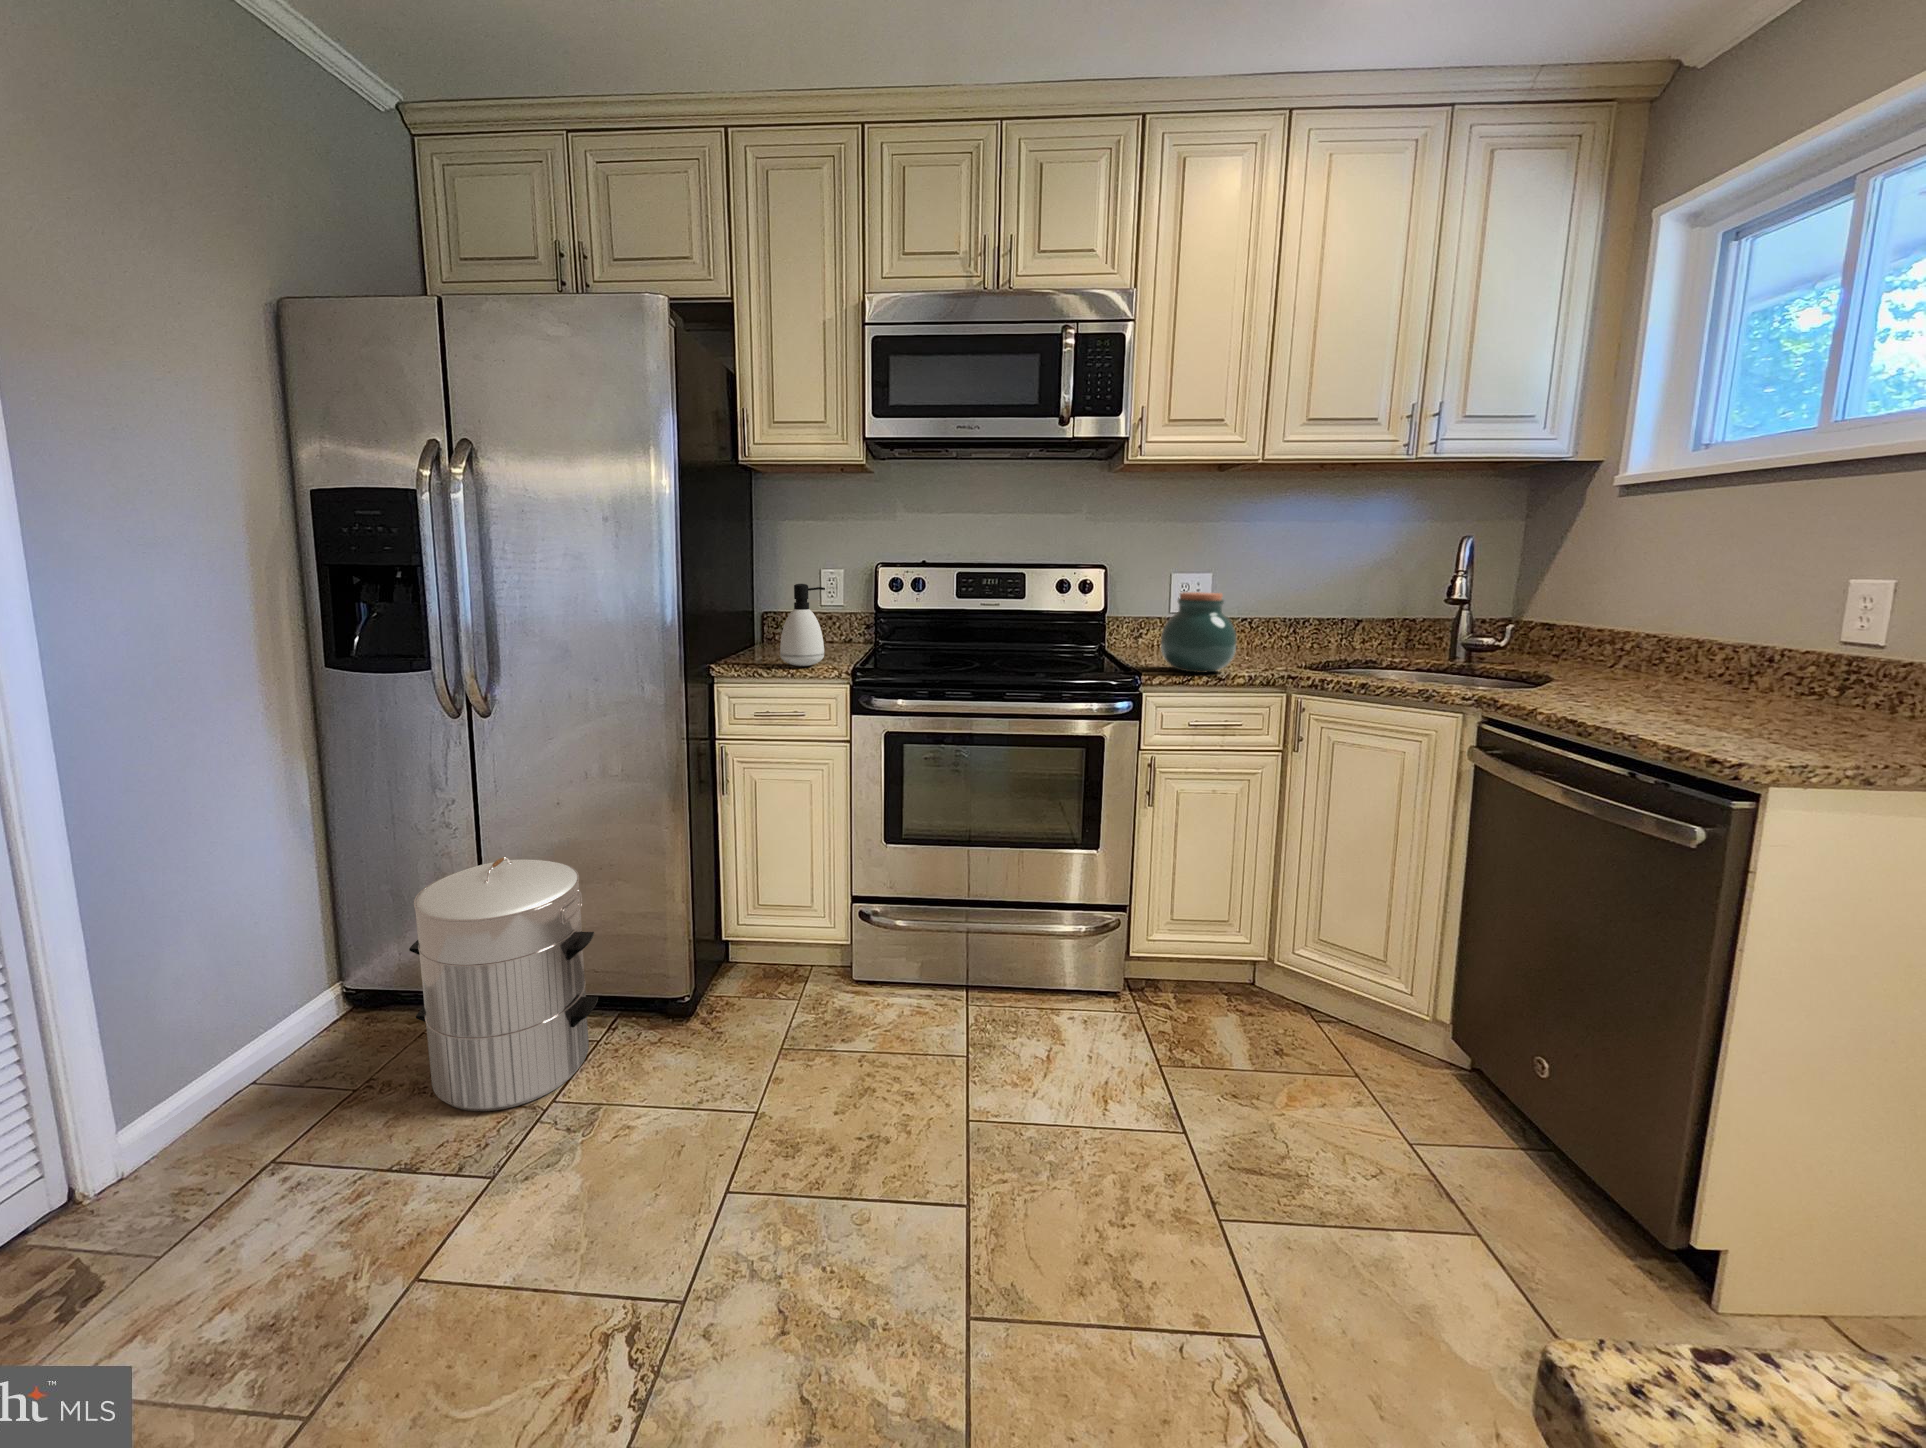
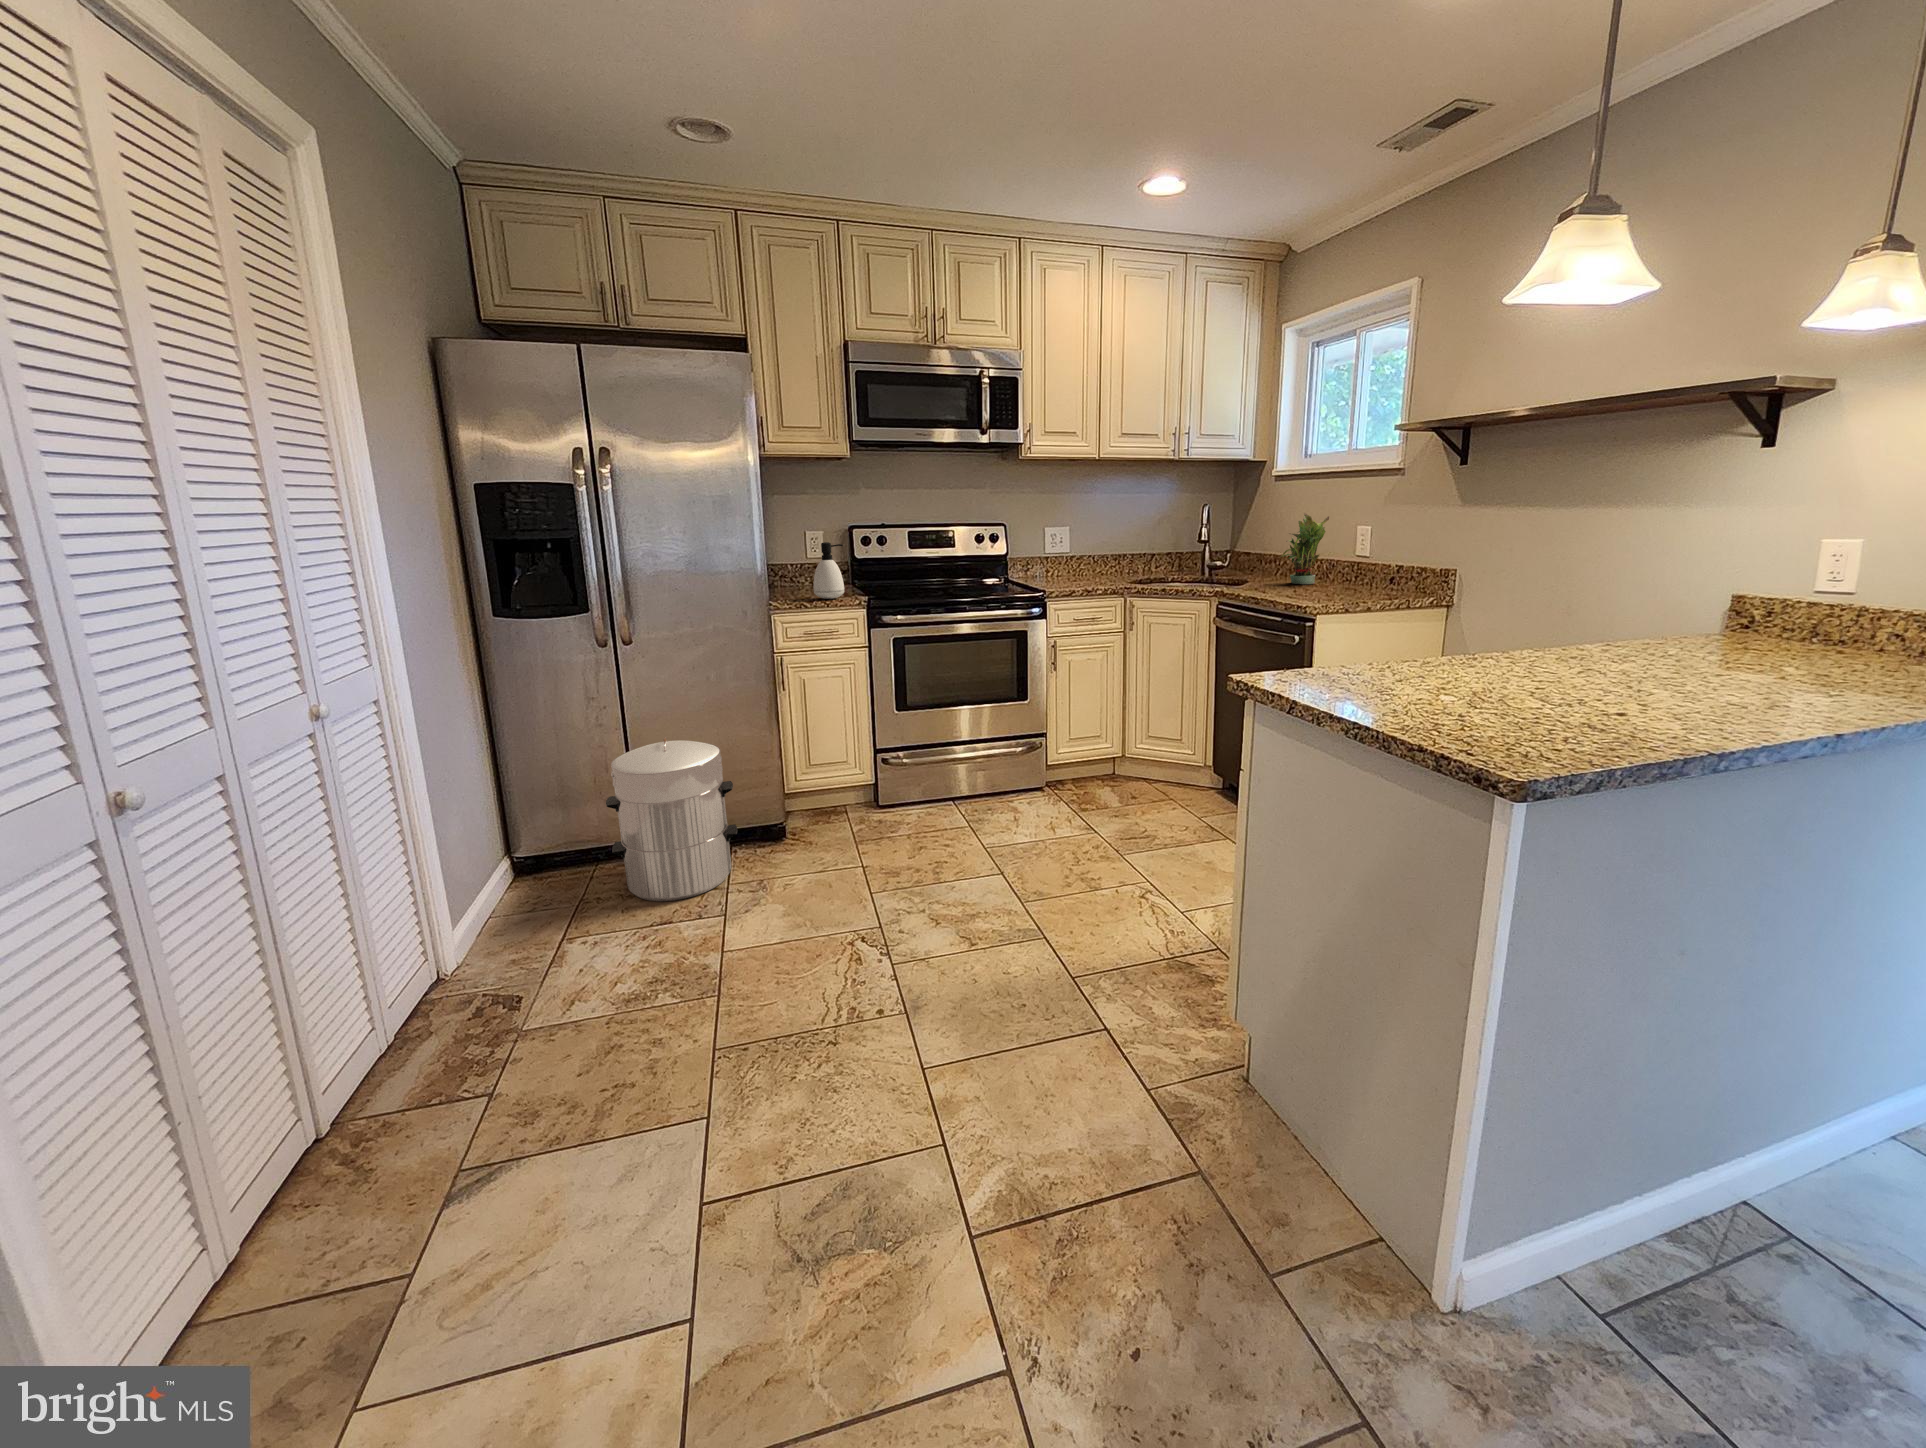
potted plant: none [1627,553,1765,698] -> present [1280,513,1329,584]
jar: present [1161,592,1237,673] -> none [1053,540,1096,588]

